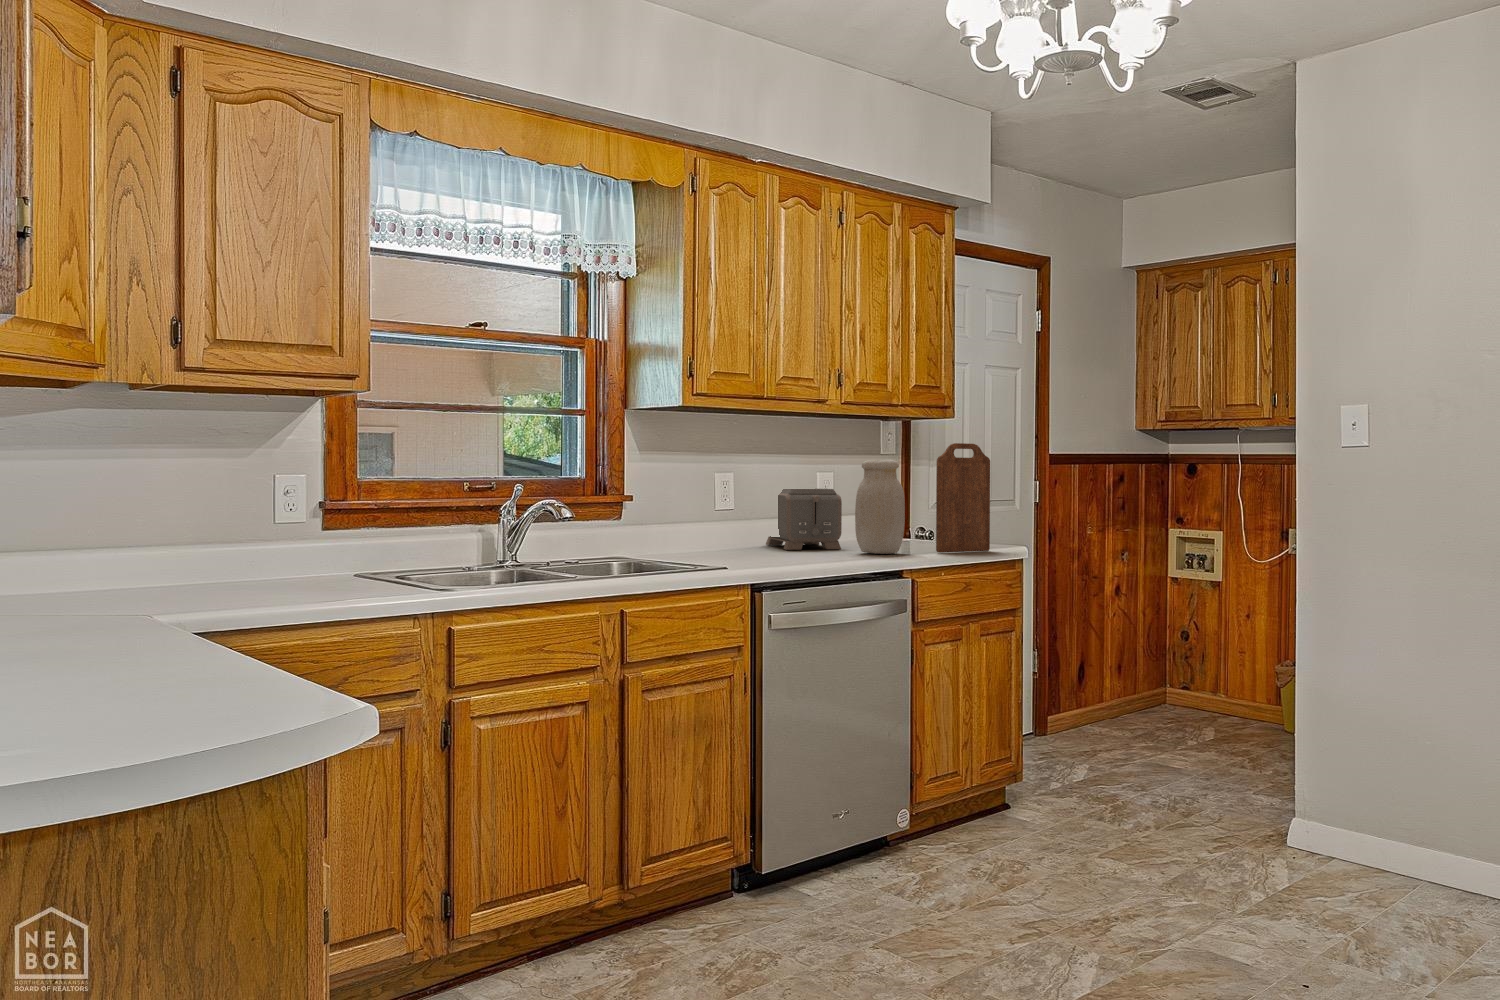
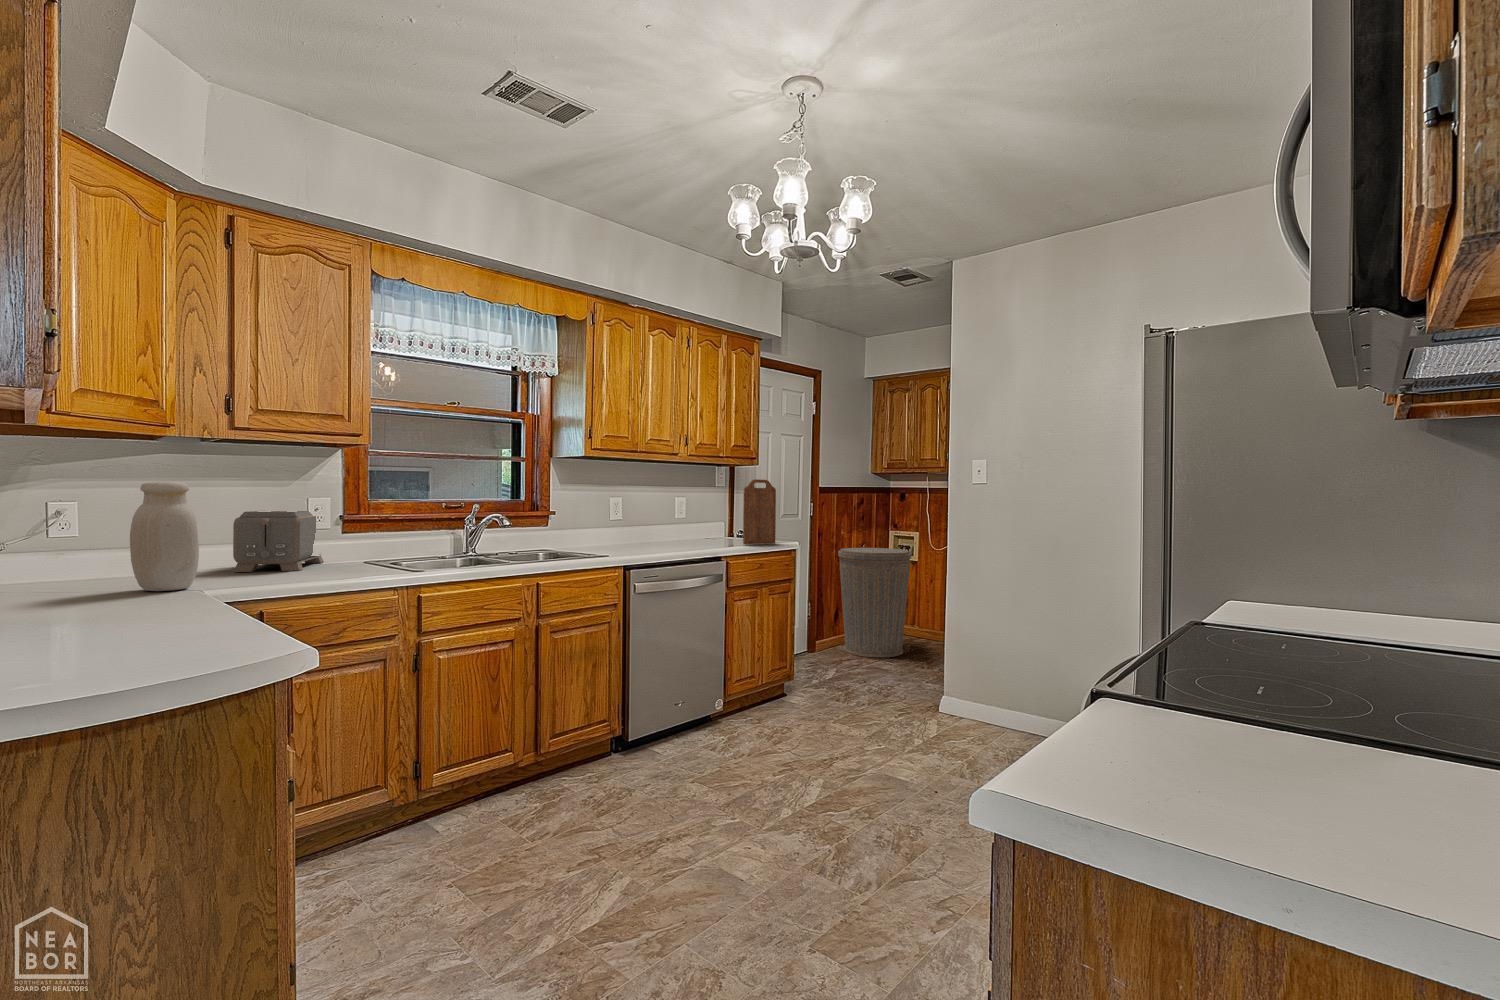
jar: present [855,460,905,554] -> present [130,482,199,591]
toaster: present [766,489,842,550] -> present [233,511,324,572]
trash can: none [1084,561,1215,749] -> present [838,548,911,657]

